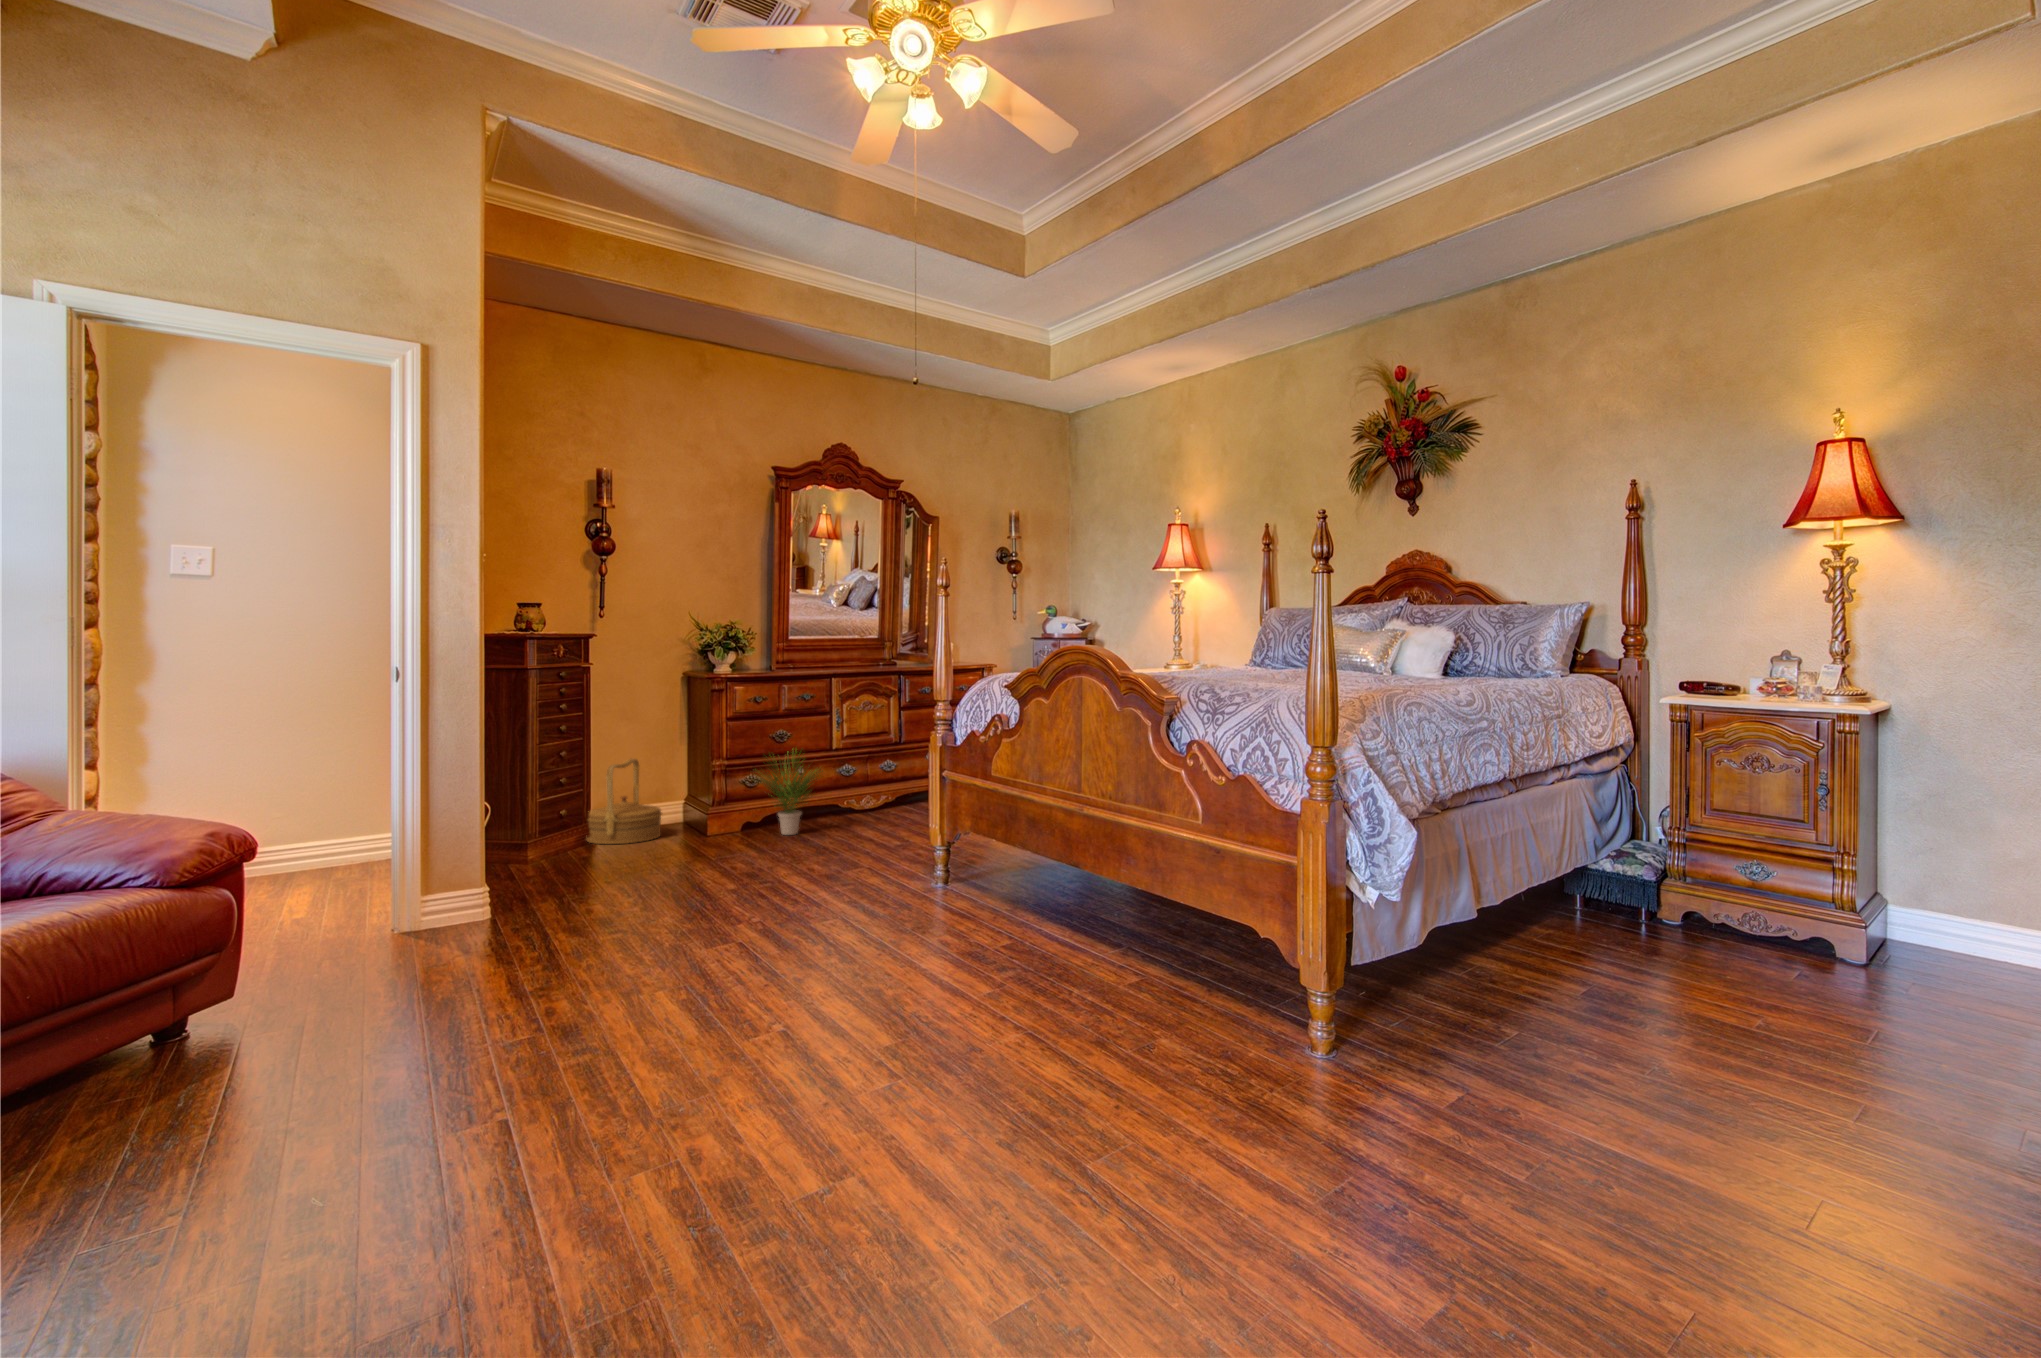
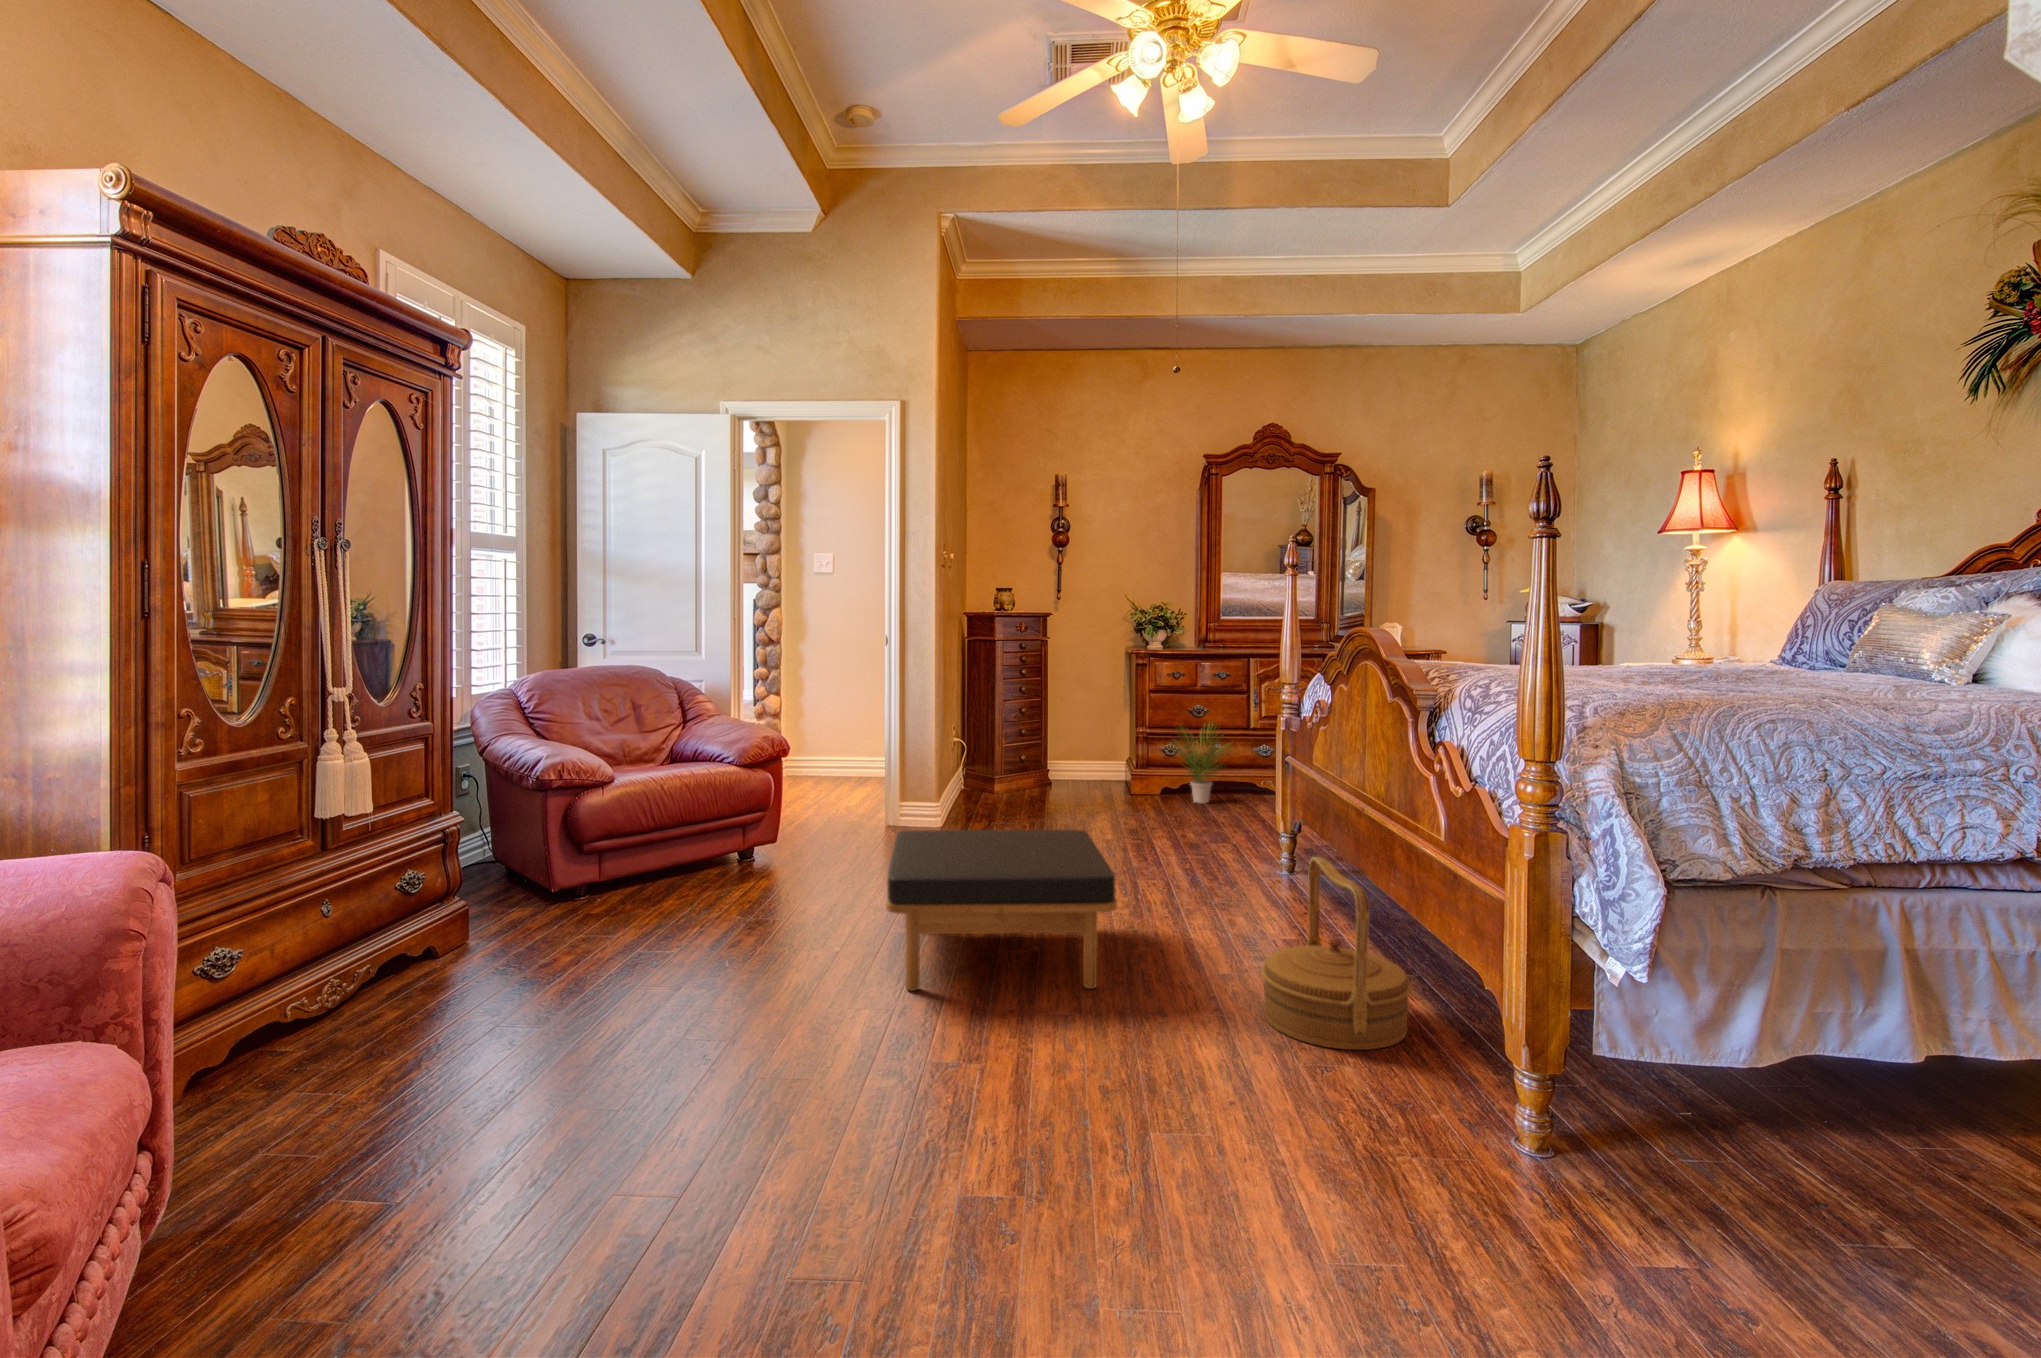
woven basket: present [587,759,662,844] -> present [1261,856,1411,1050]
ottoman: none [580,868,904,1086] -> present [886,830,1117,991]

